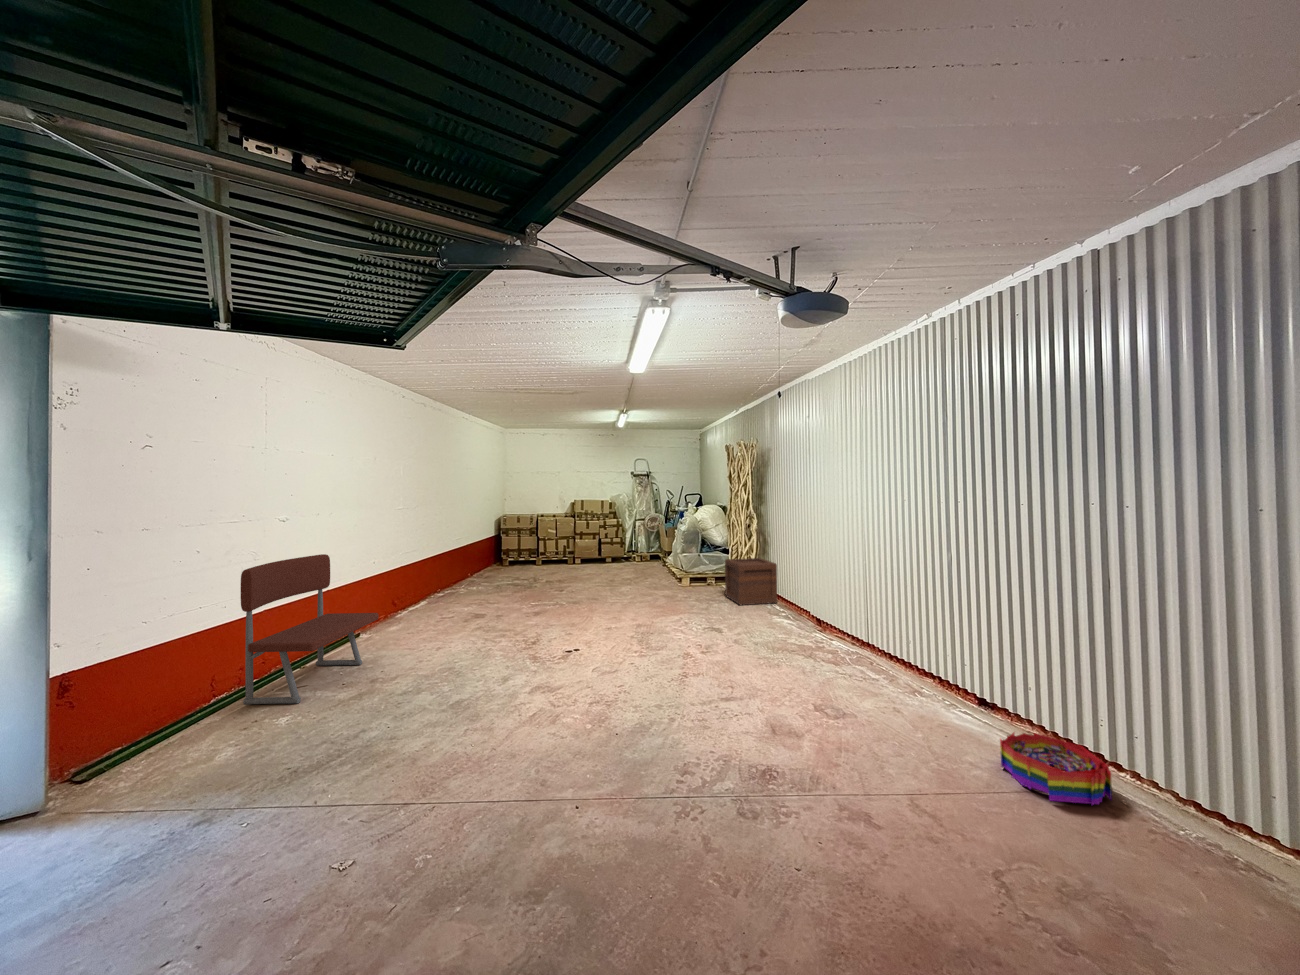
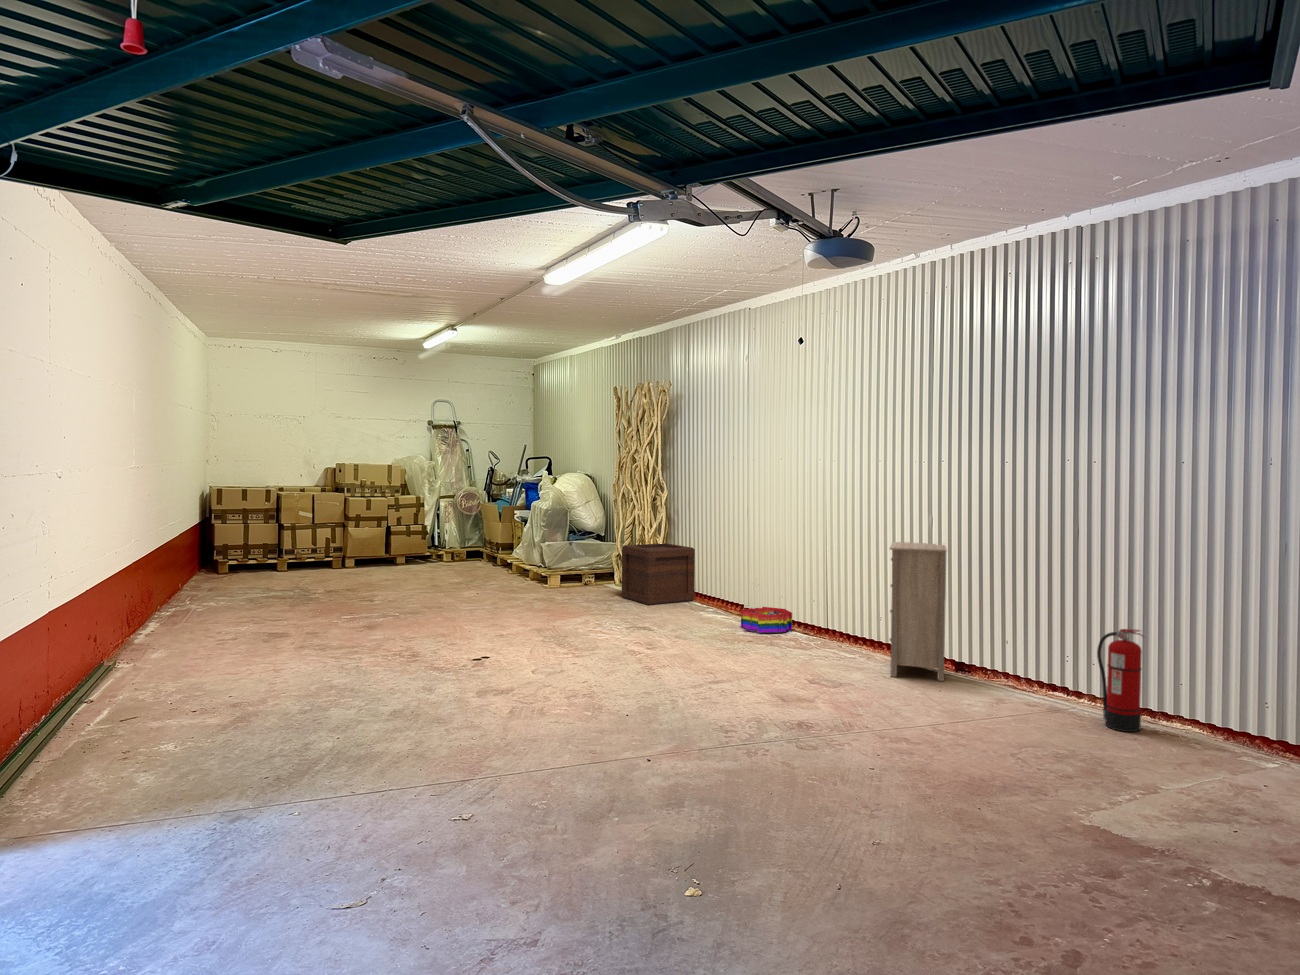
bench: present [241,554,379,704] -> none [49,531,197,746]
storage cabinet: none [902,577,972,726] -> present [890,542,947,681]
fire extinguisher: none [1160,724,1241,871] -> present [1097,629,1144,732]
storage bin: present [1000,732,1112,805] -> present [741,607,792,633]

